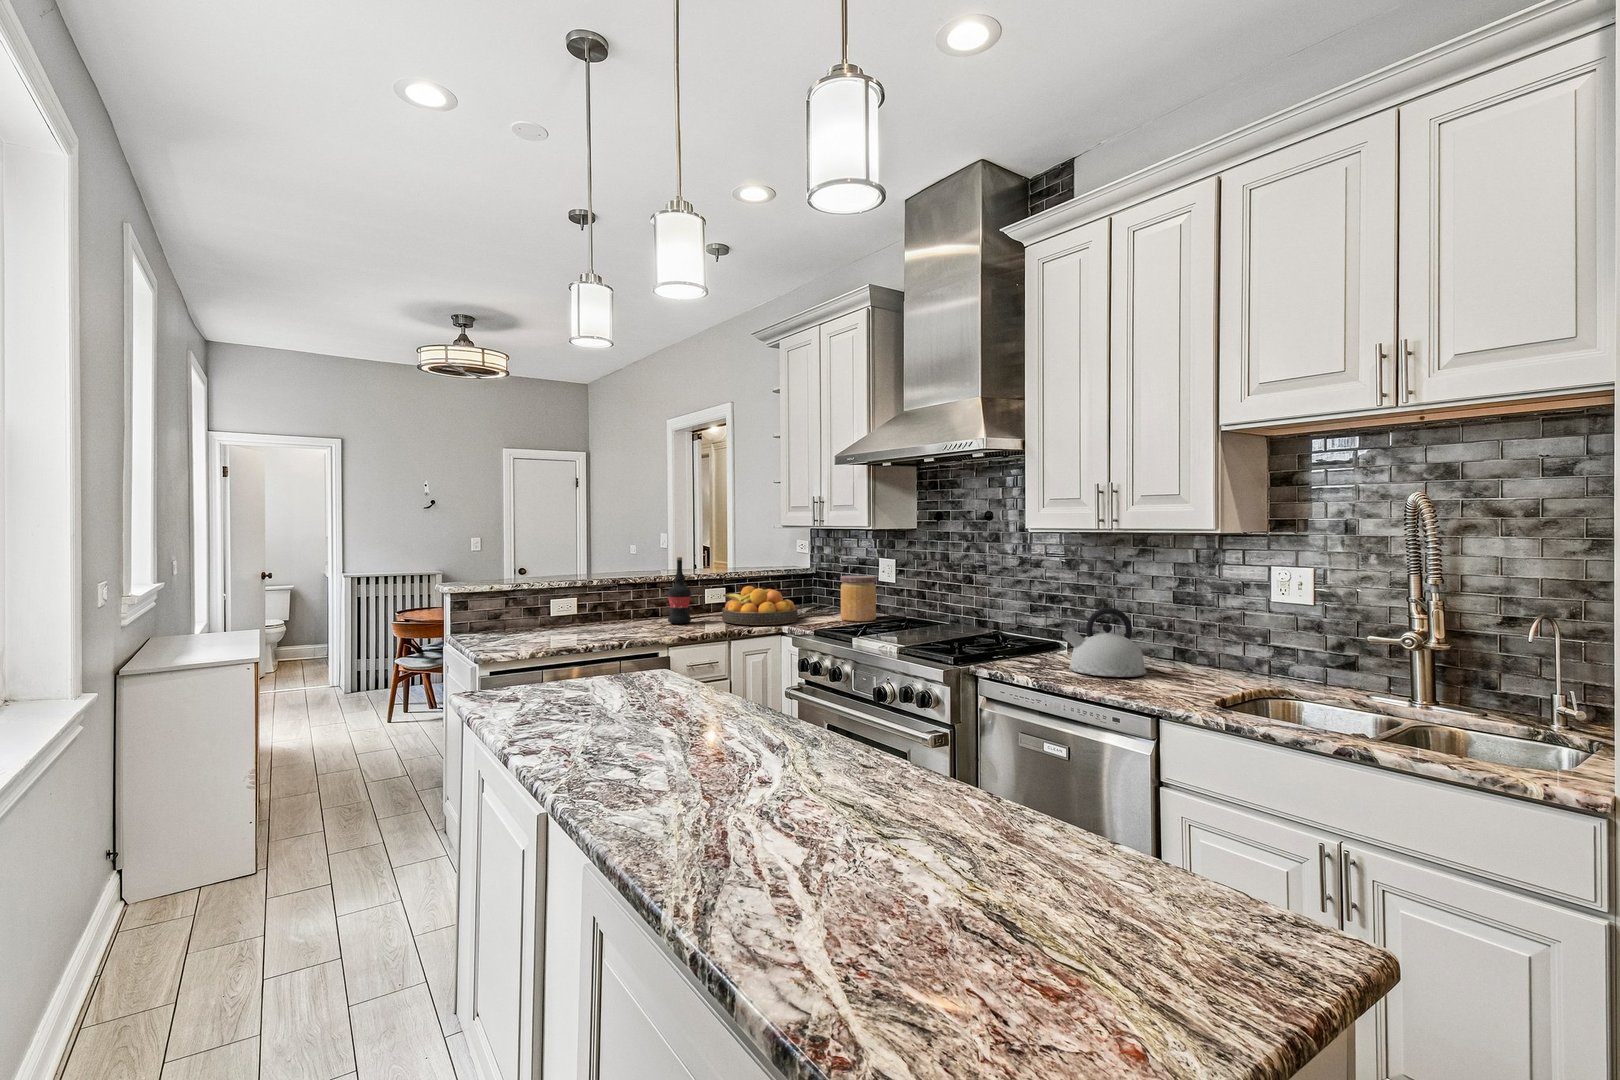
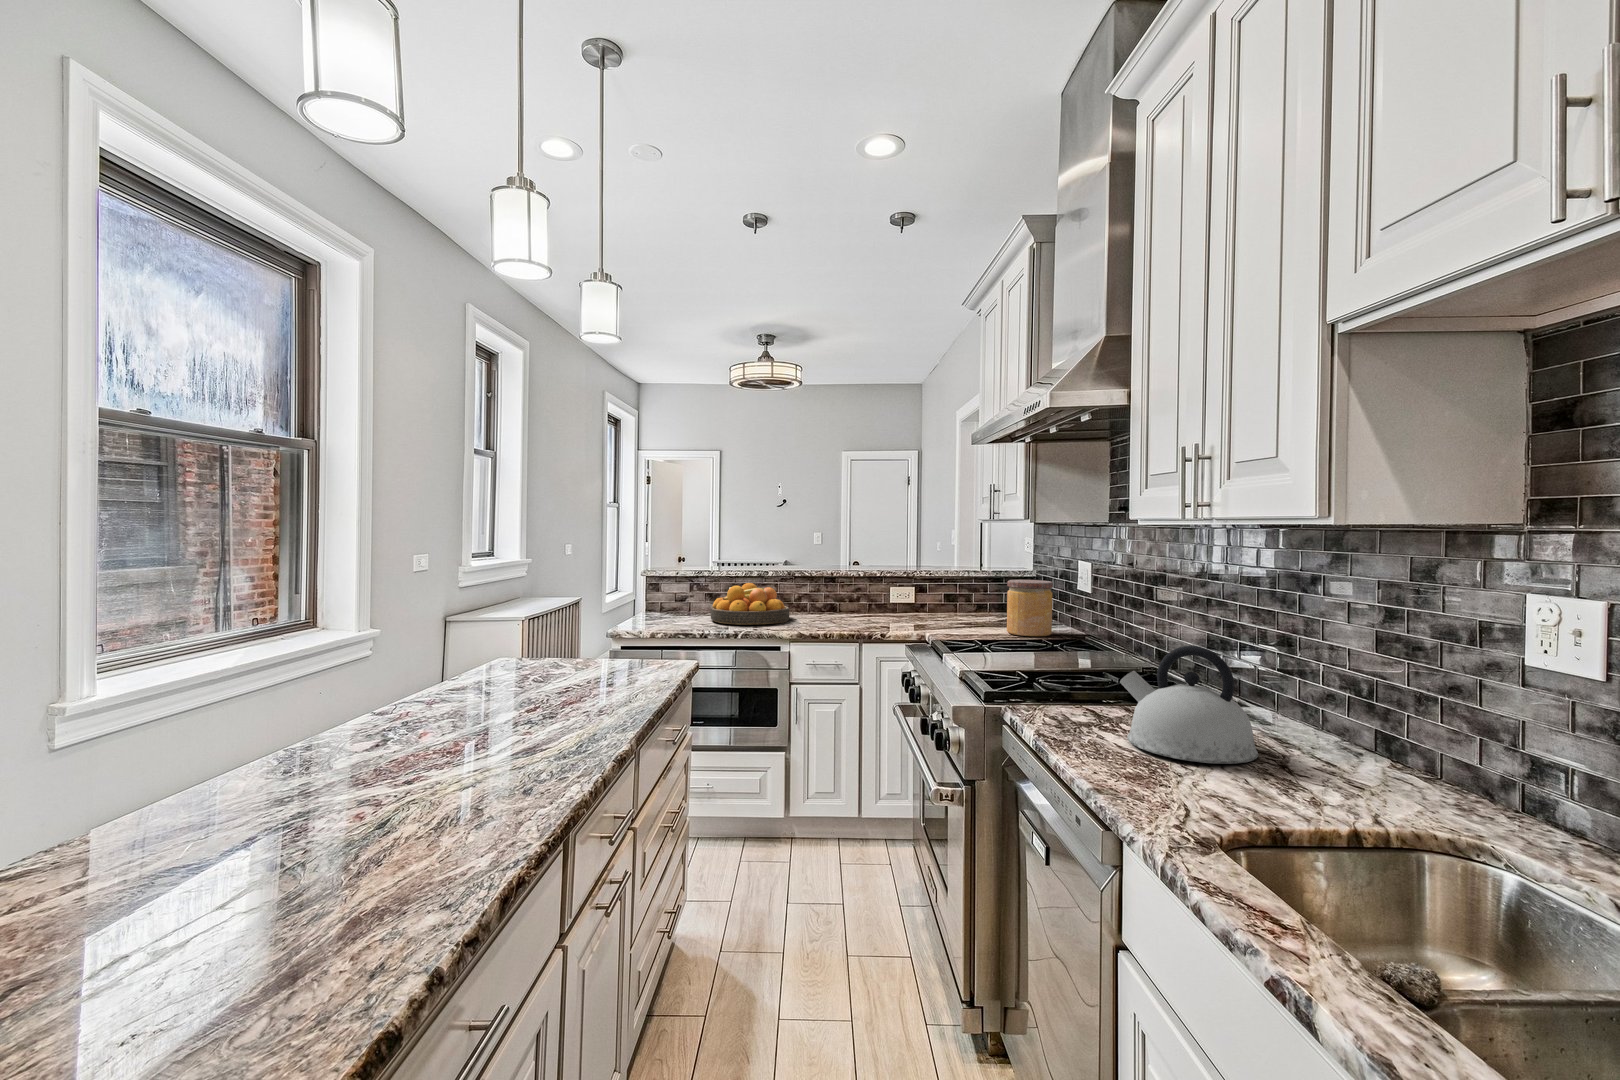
wine bottle: present [668,557,691,623] -> none [825,551,849,620]
fruit bowl: present [722,586,798,625] -> present [710,583,790,625]

